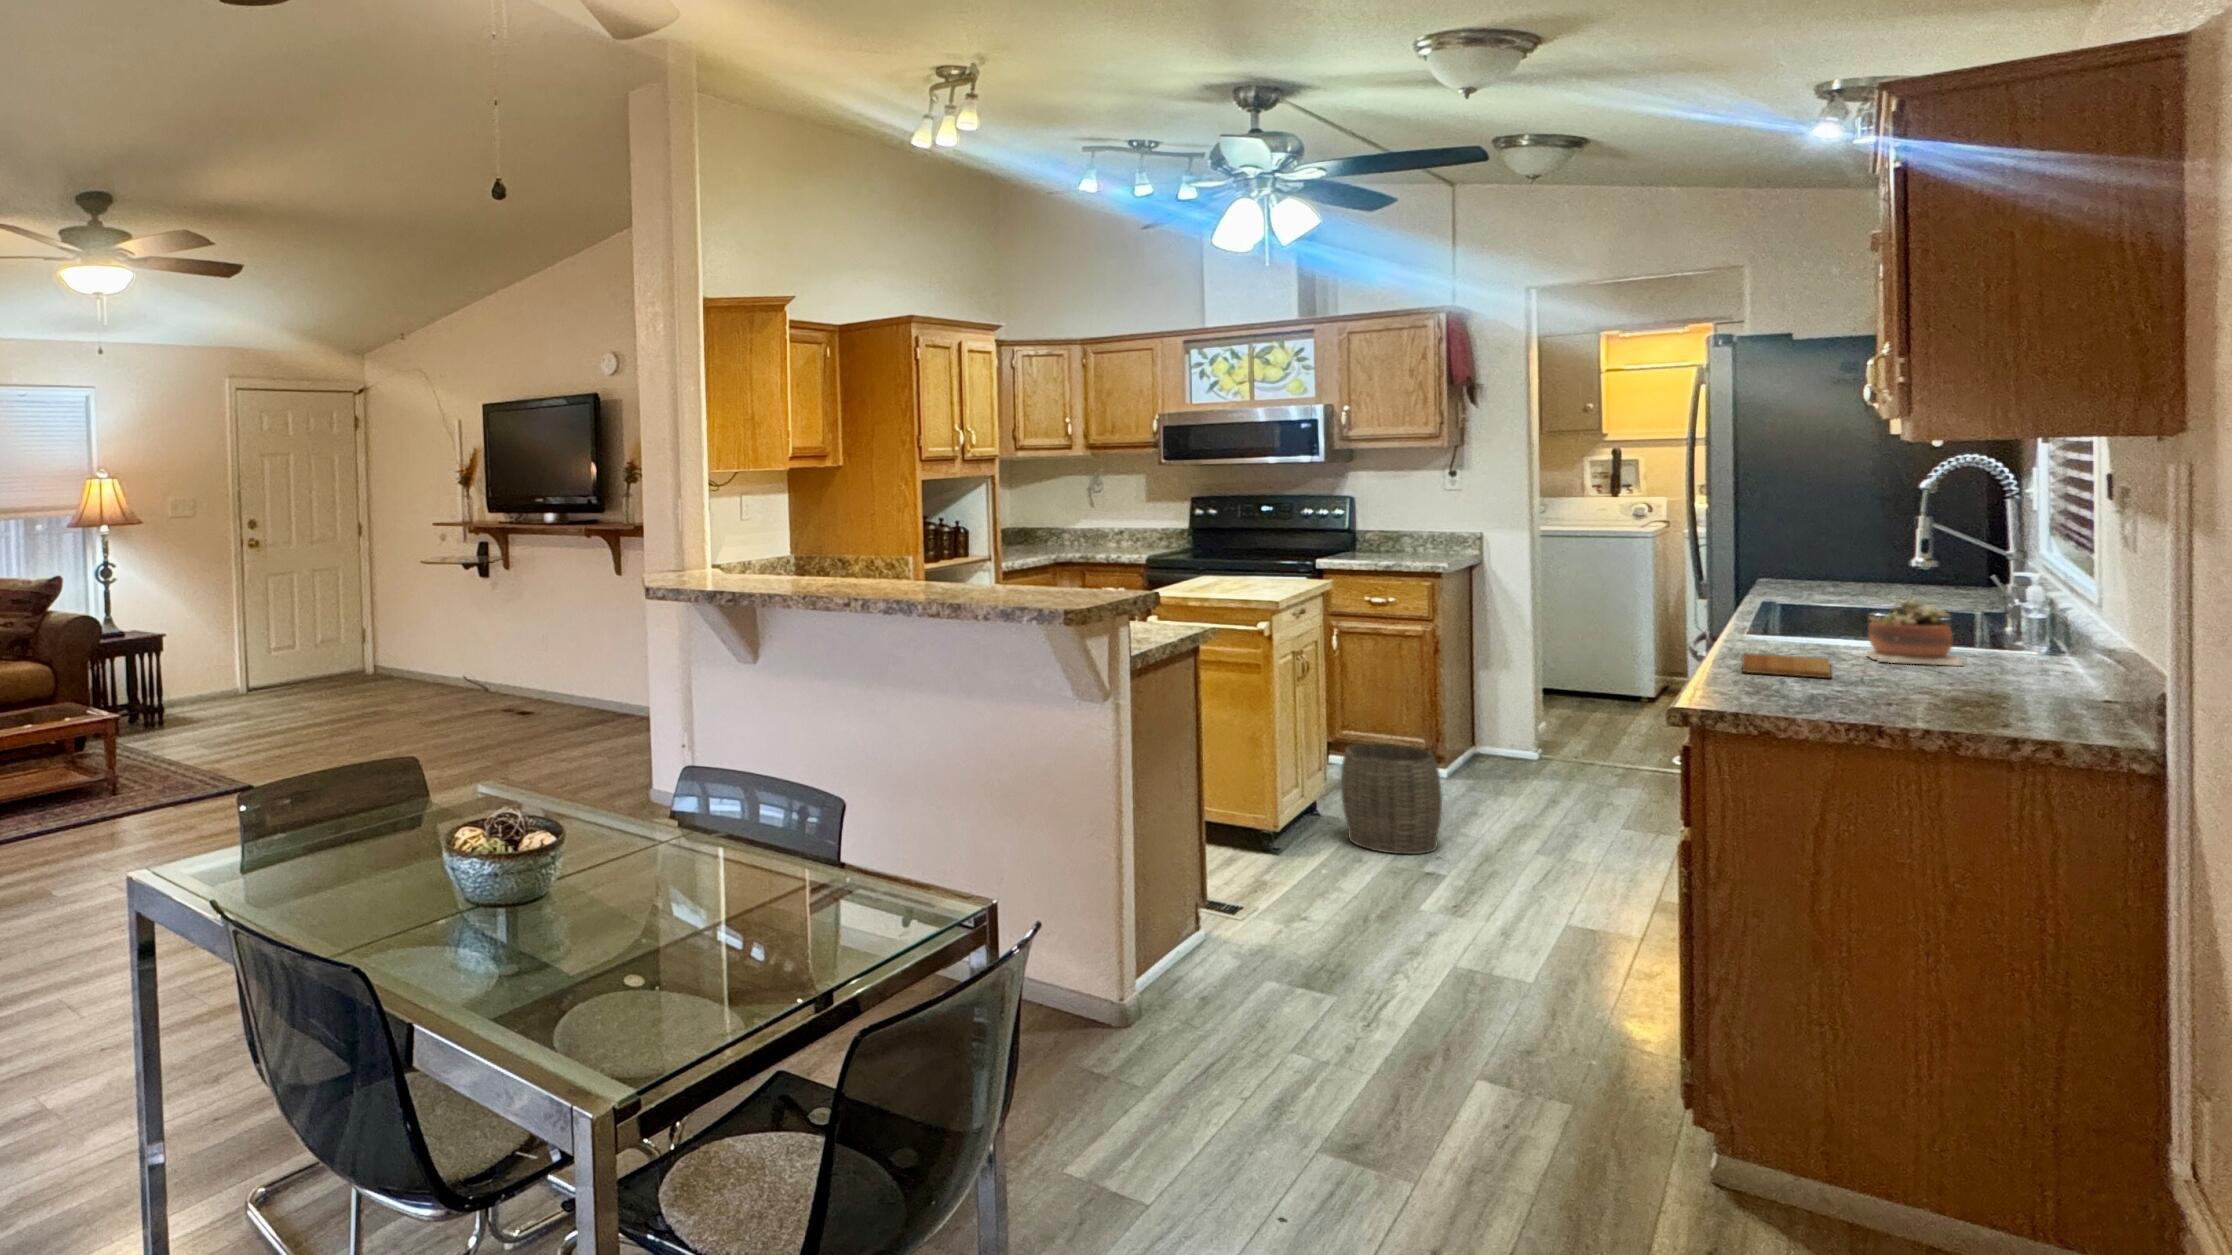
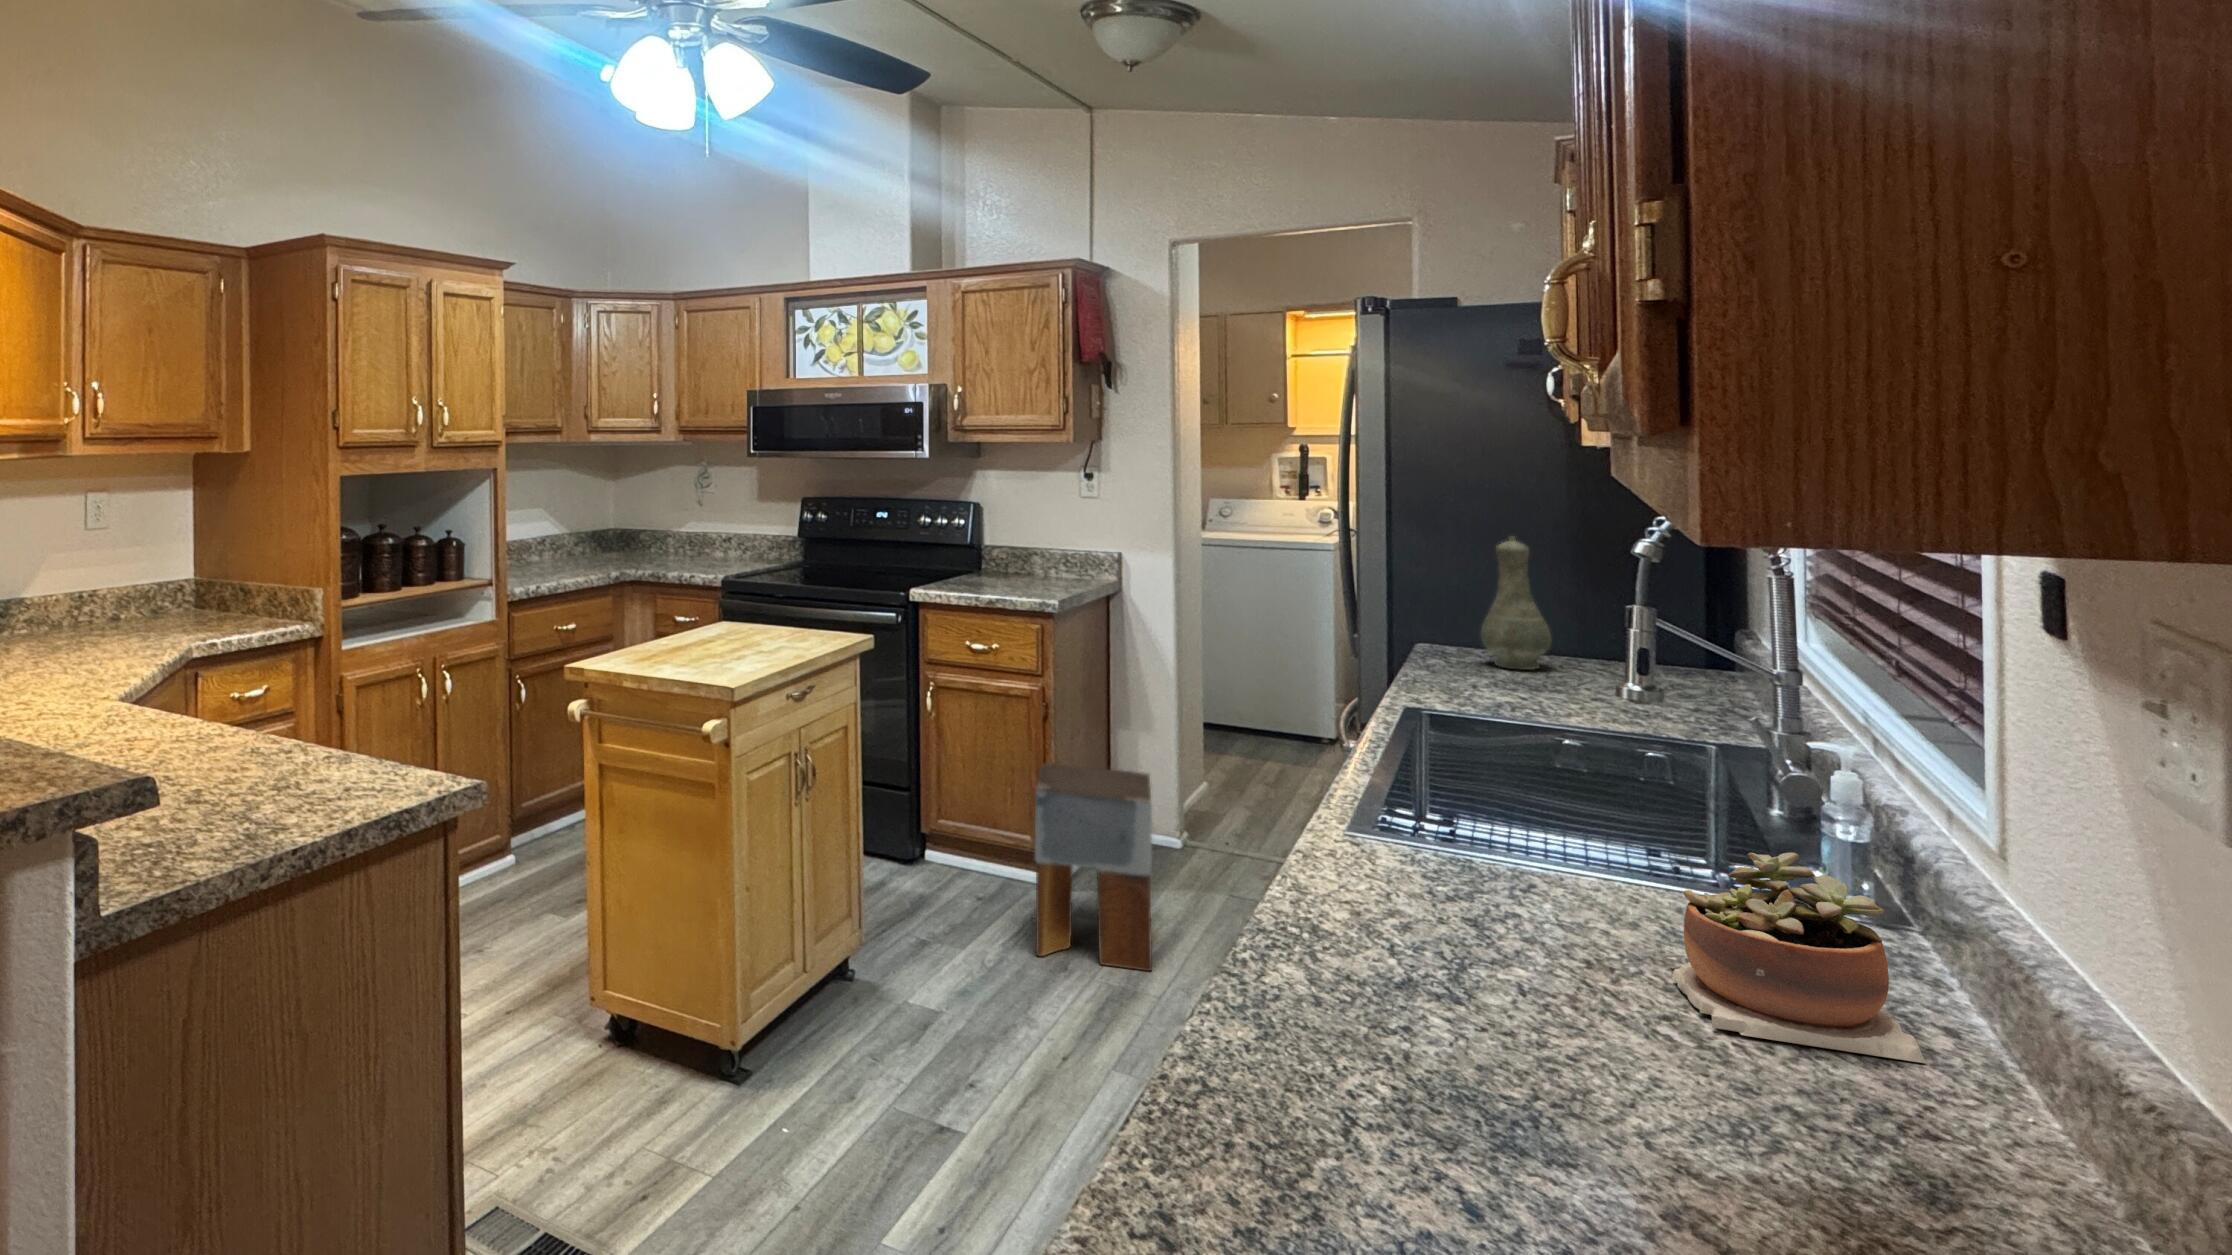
vase: none [1779,498,1830,585] -> present [1481,536,1552,670]
cutting board: present [1742,653,1831,678] -> none [1391,979,1623,1162]
stool: none [1439,681,1539,817] -> present [1035,764,1152,971]
woven basket: present [1341,743,1442,854] -> none [863,879,998,1068]

